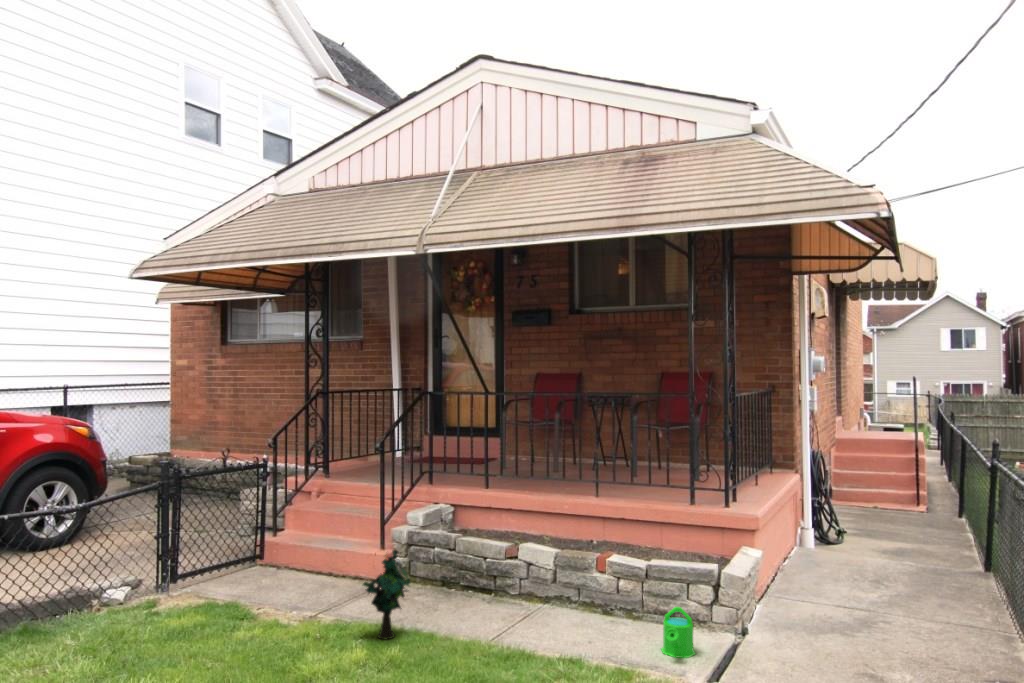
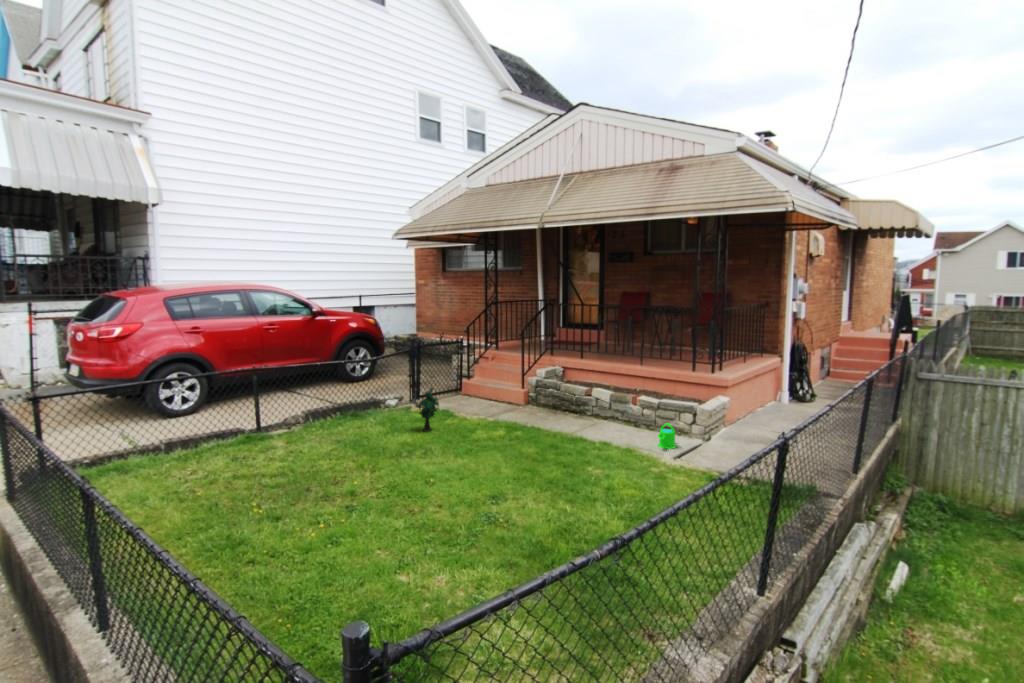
decorative plant: present [363,550,410,639] -> present [416,388,439,432]

